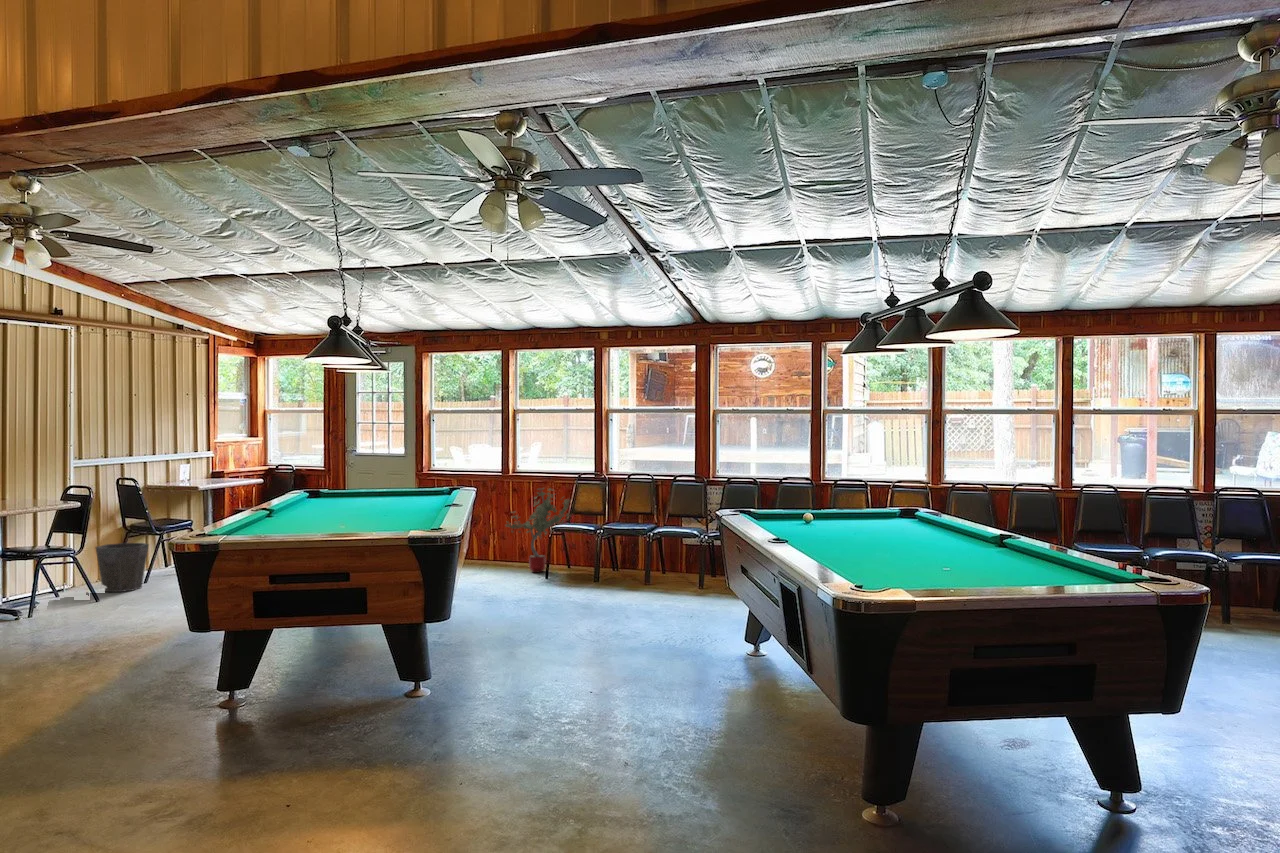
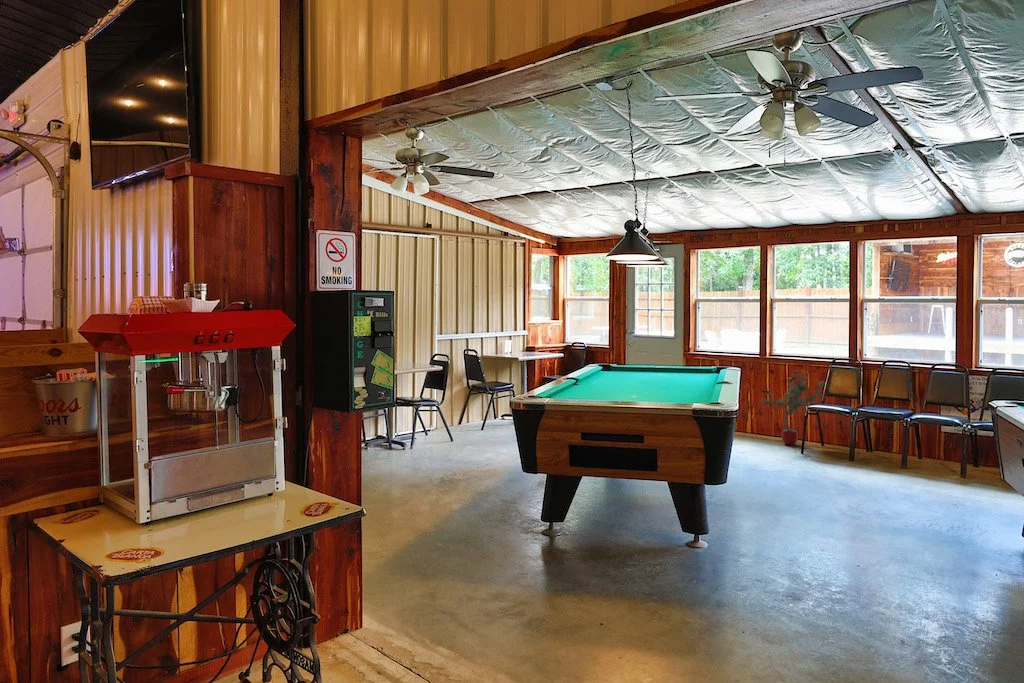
waste bin: present [96,543,148,592] -> none [452,395,485,430]

